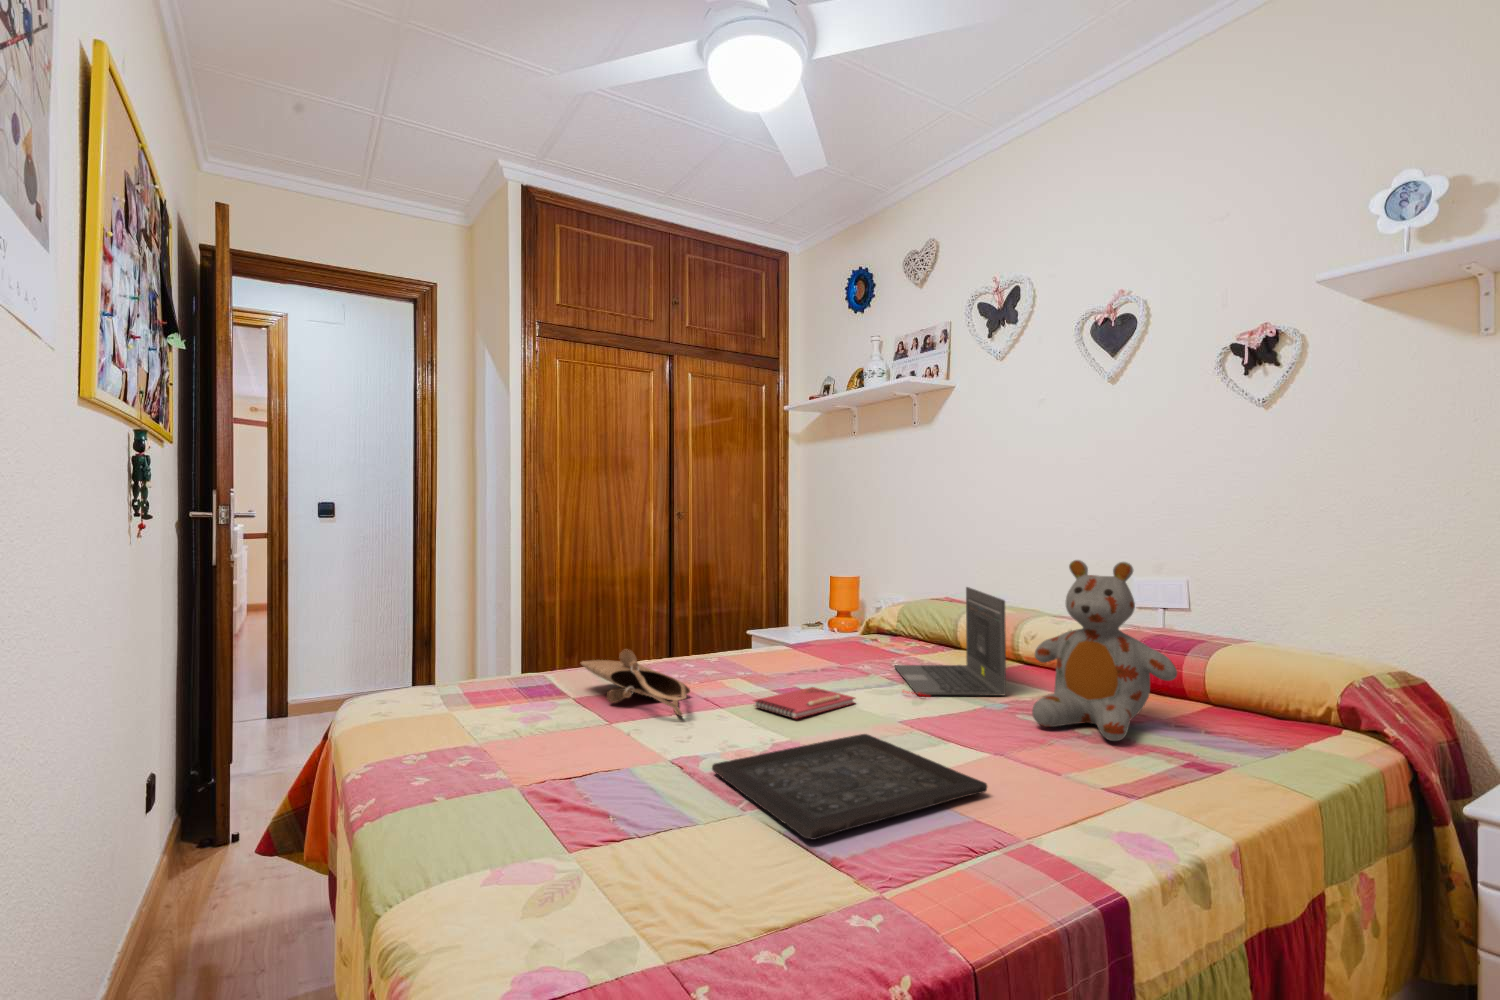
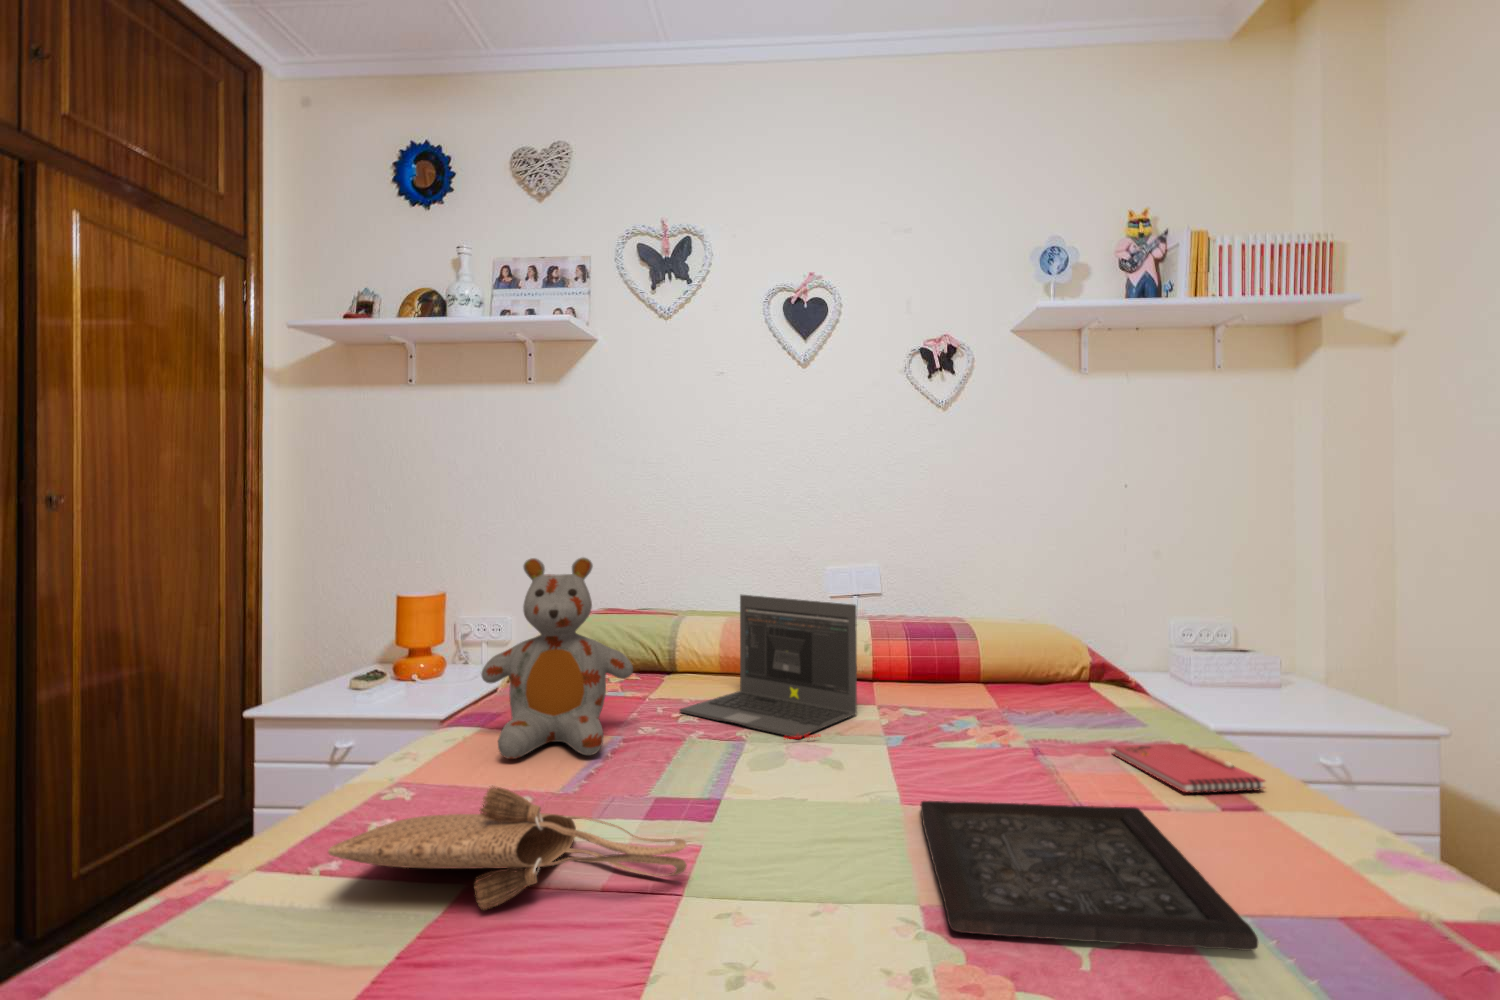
stuffed bear: present [1032,560,1177,741] -> present [481,557,633,759]
notebook: present [754,687,855,719] -> present [1113,744,1265,793]

